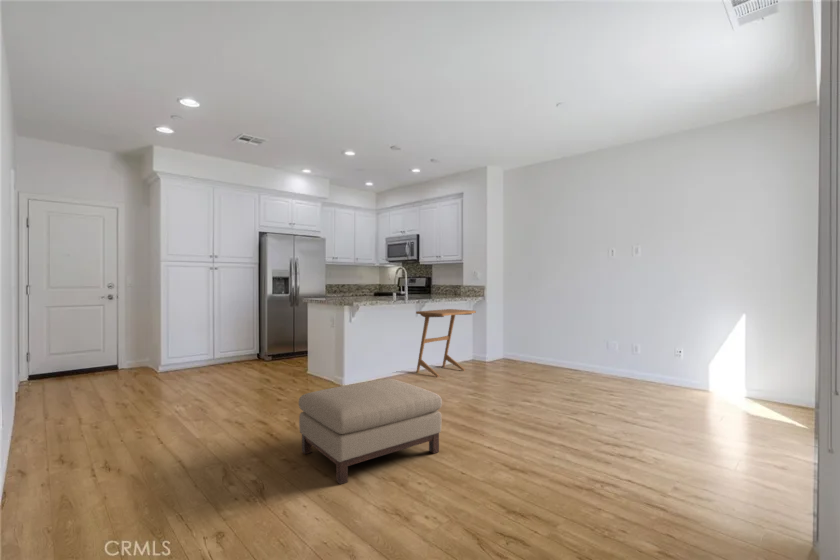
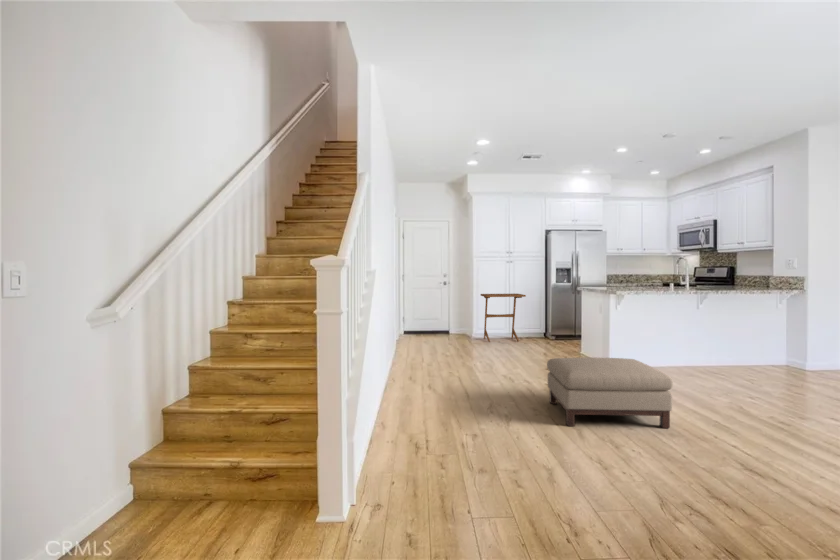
side table: present [416,309,476,377] -> present [481,294,526,342]

